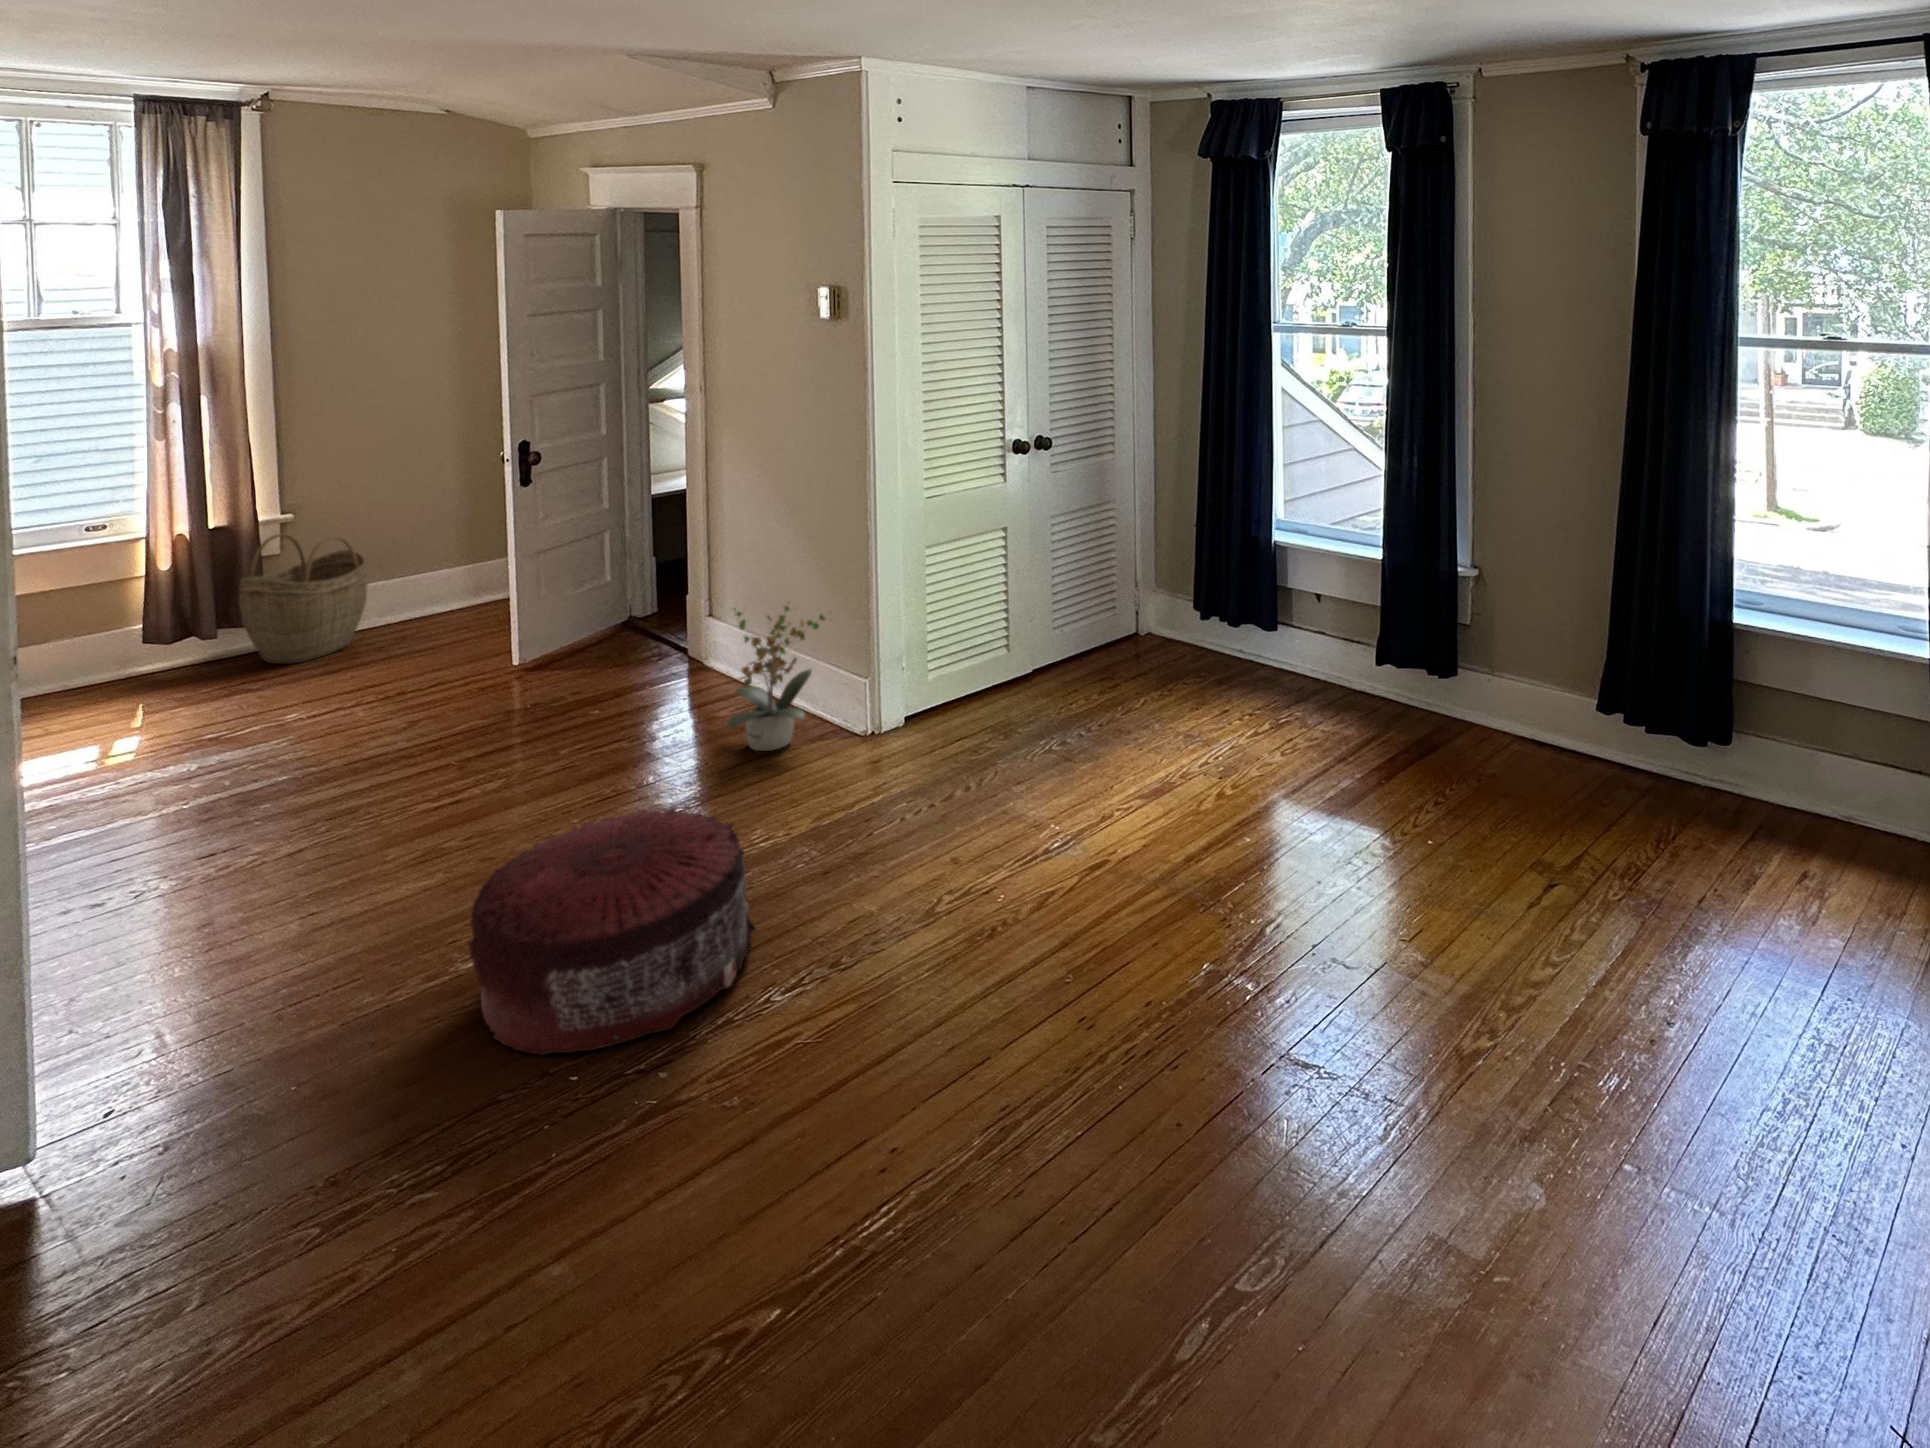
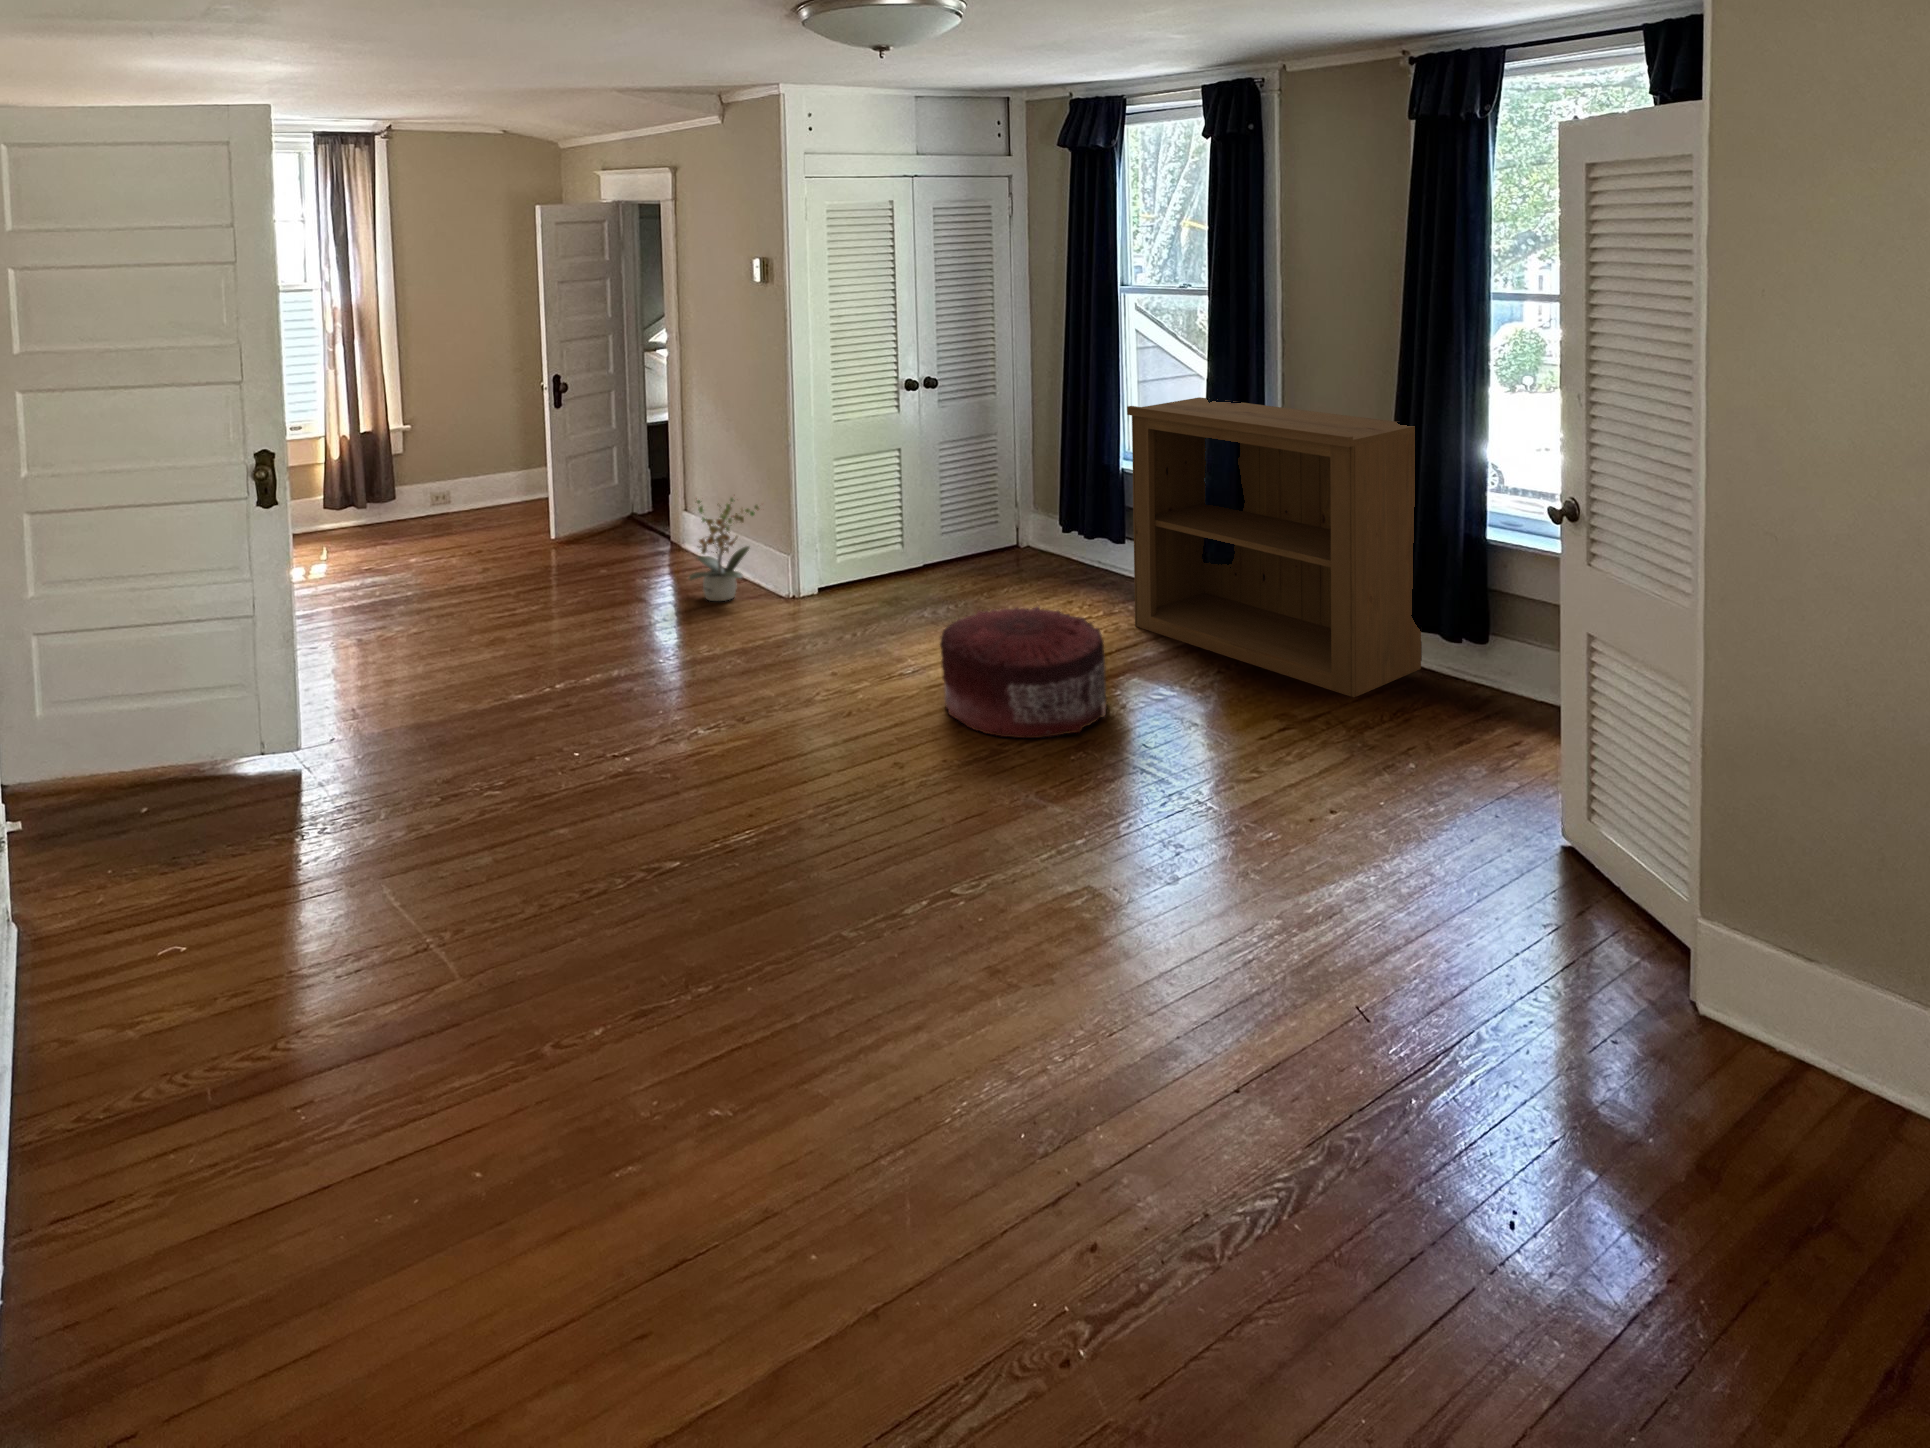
bookshelf: none [1308,457,1653,826] -> present [1127,397,1422,697]
woven basket: present [239,534,368,664] -> none [379,439,457,530]
pouf: present [468,807,756,1055] -> present [940,606,1107,738]

